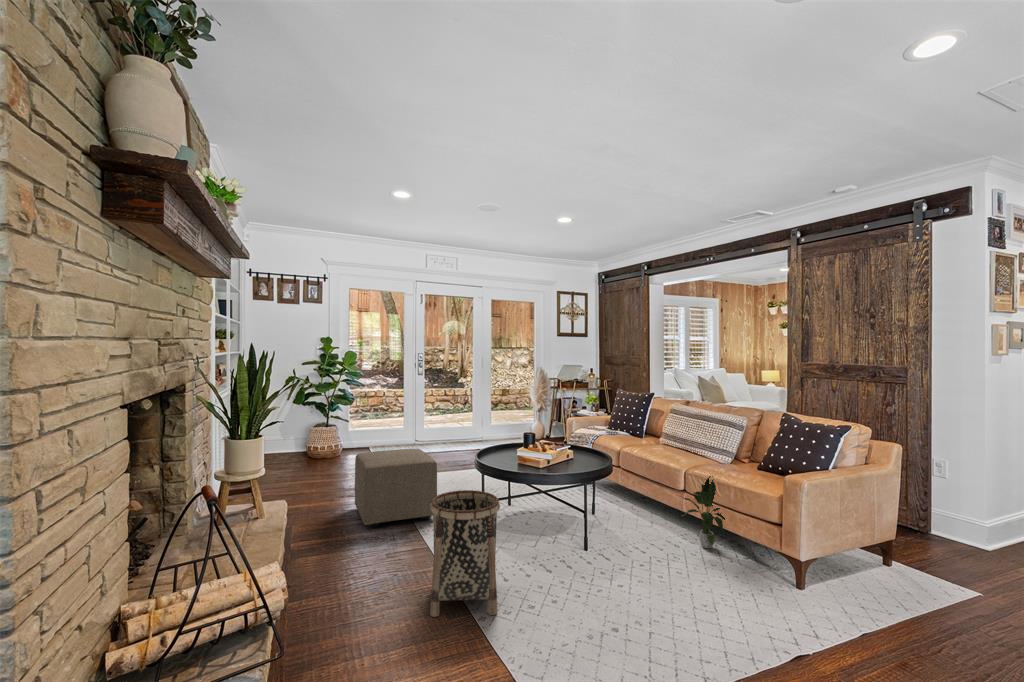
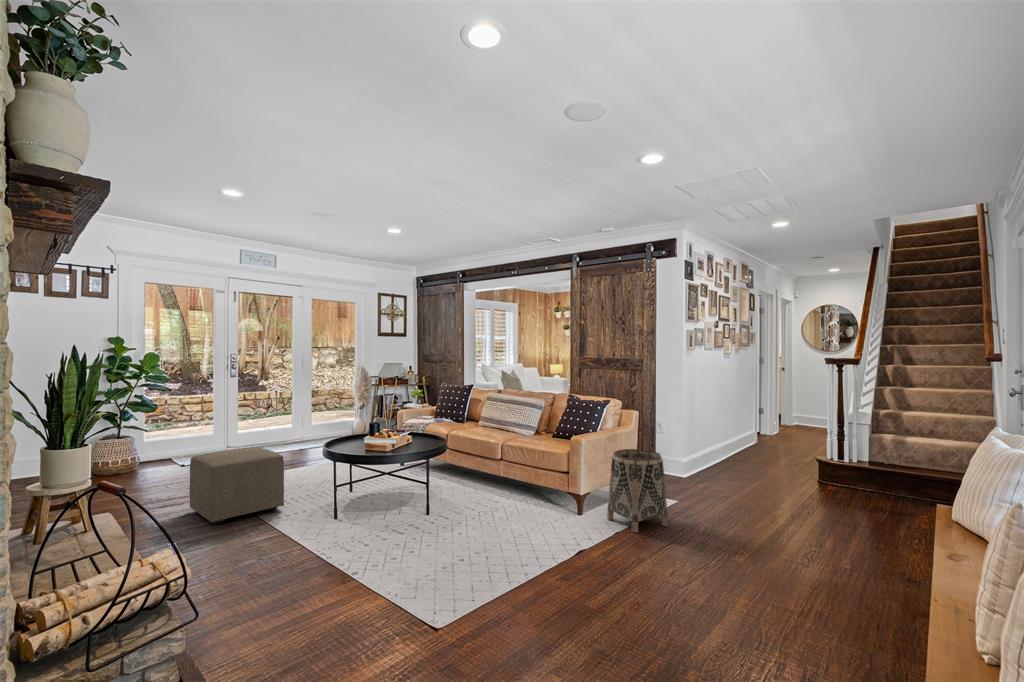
potted plant: present [682,476,725,549] -> none [498,445,539,500]
basket: present [430,490,500,617] -> present [607,449,668,532]

